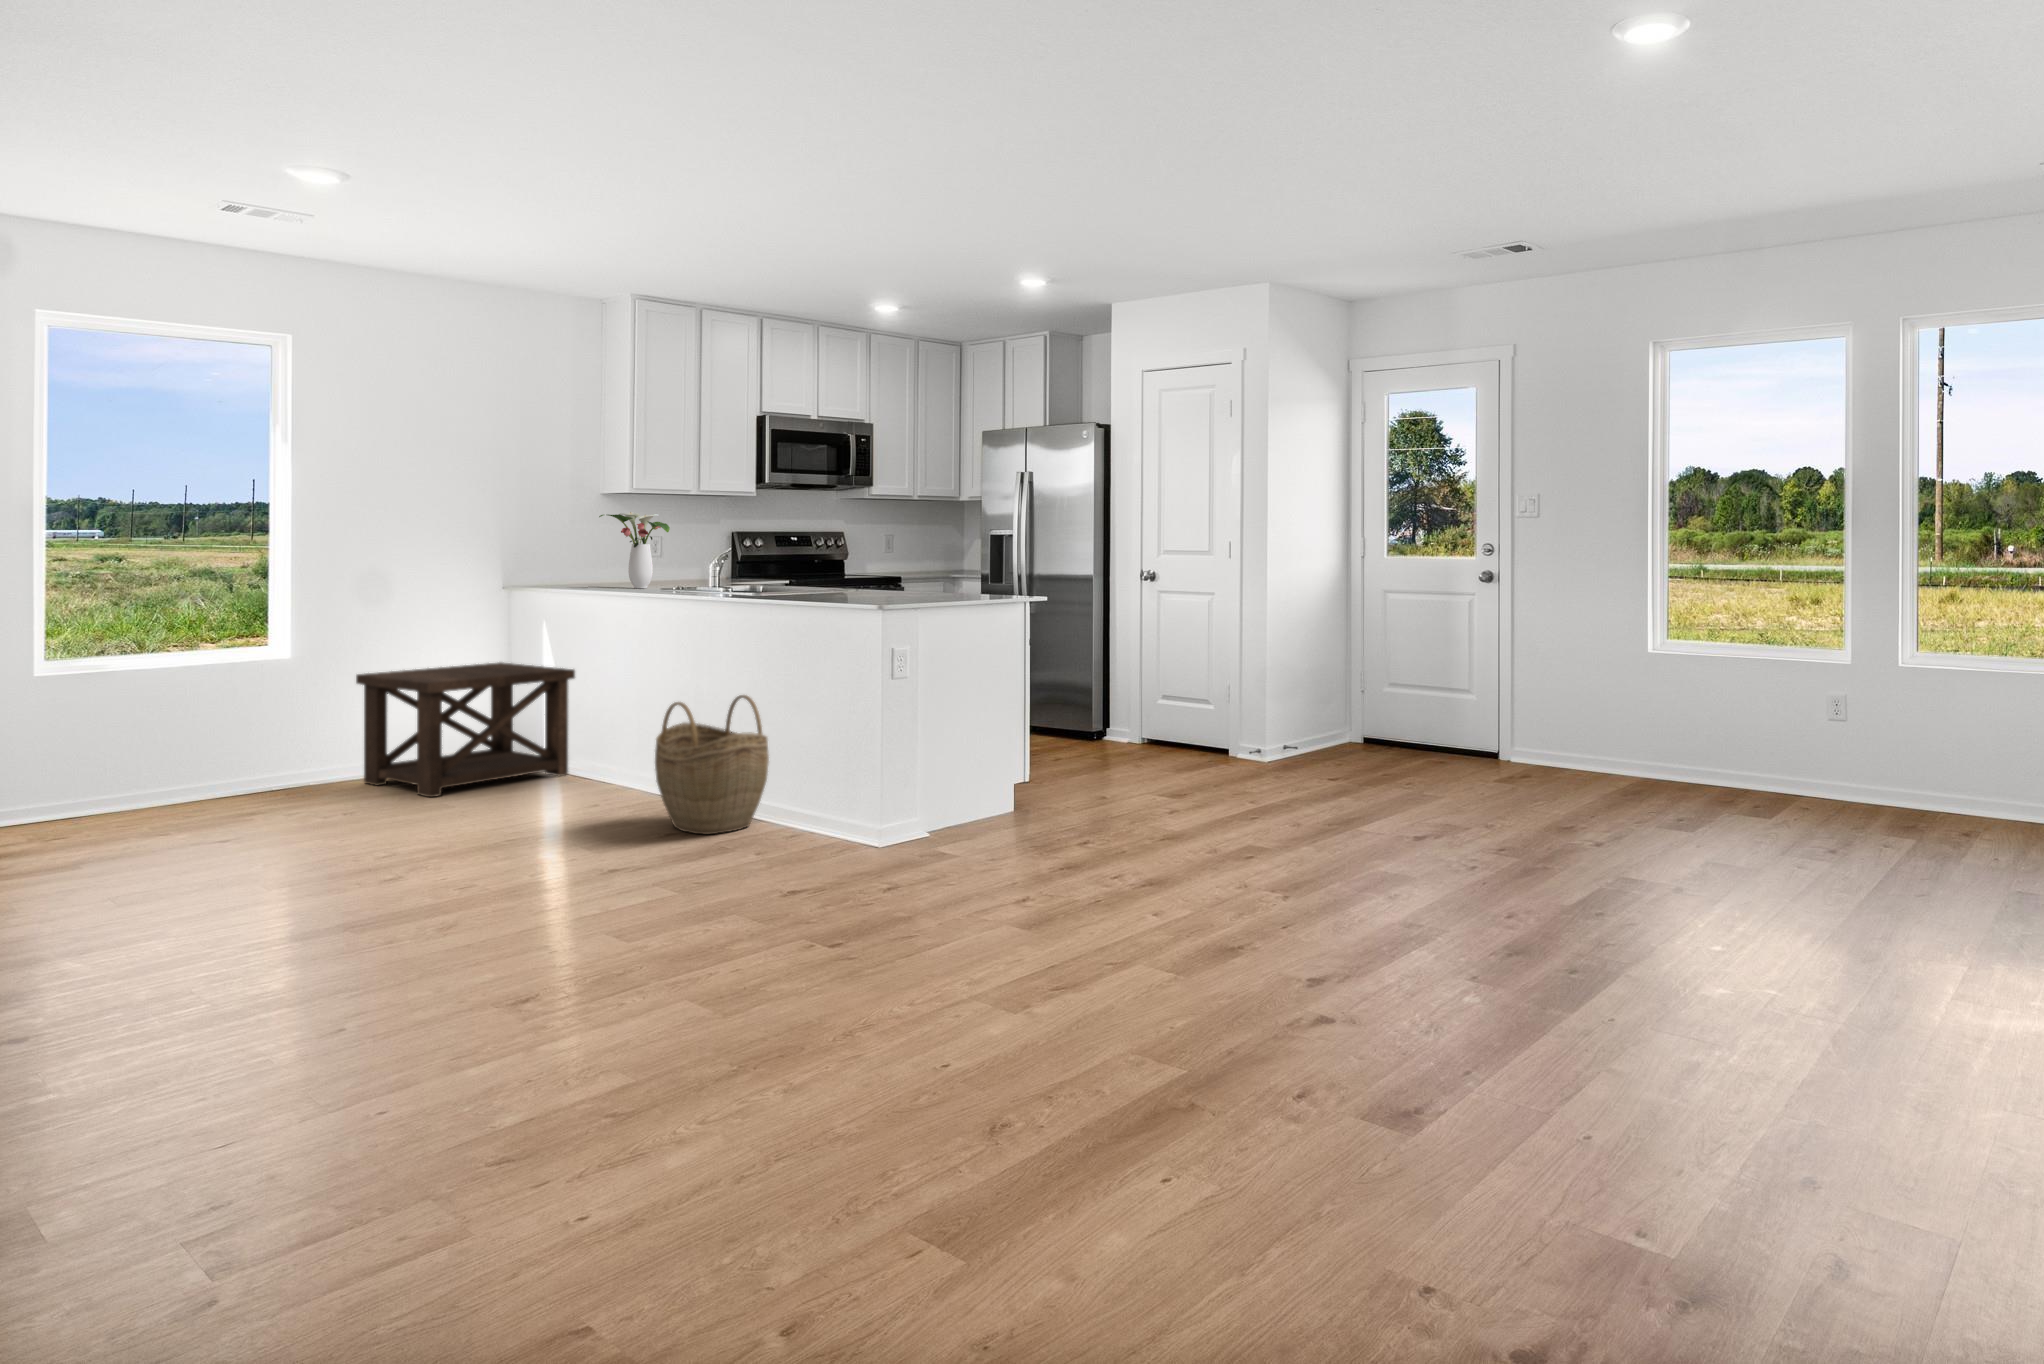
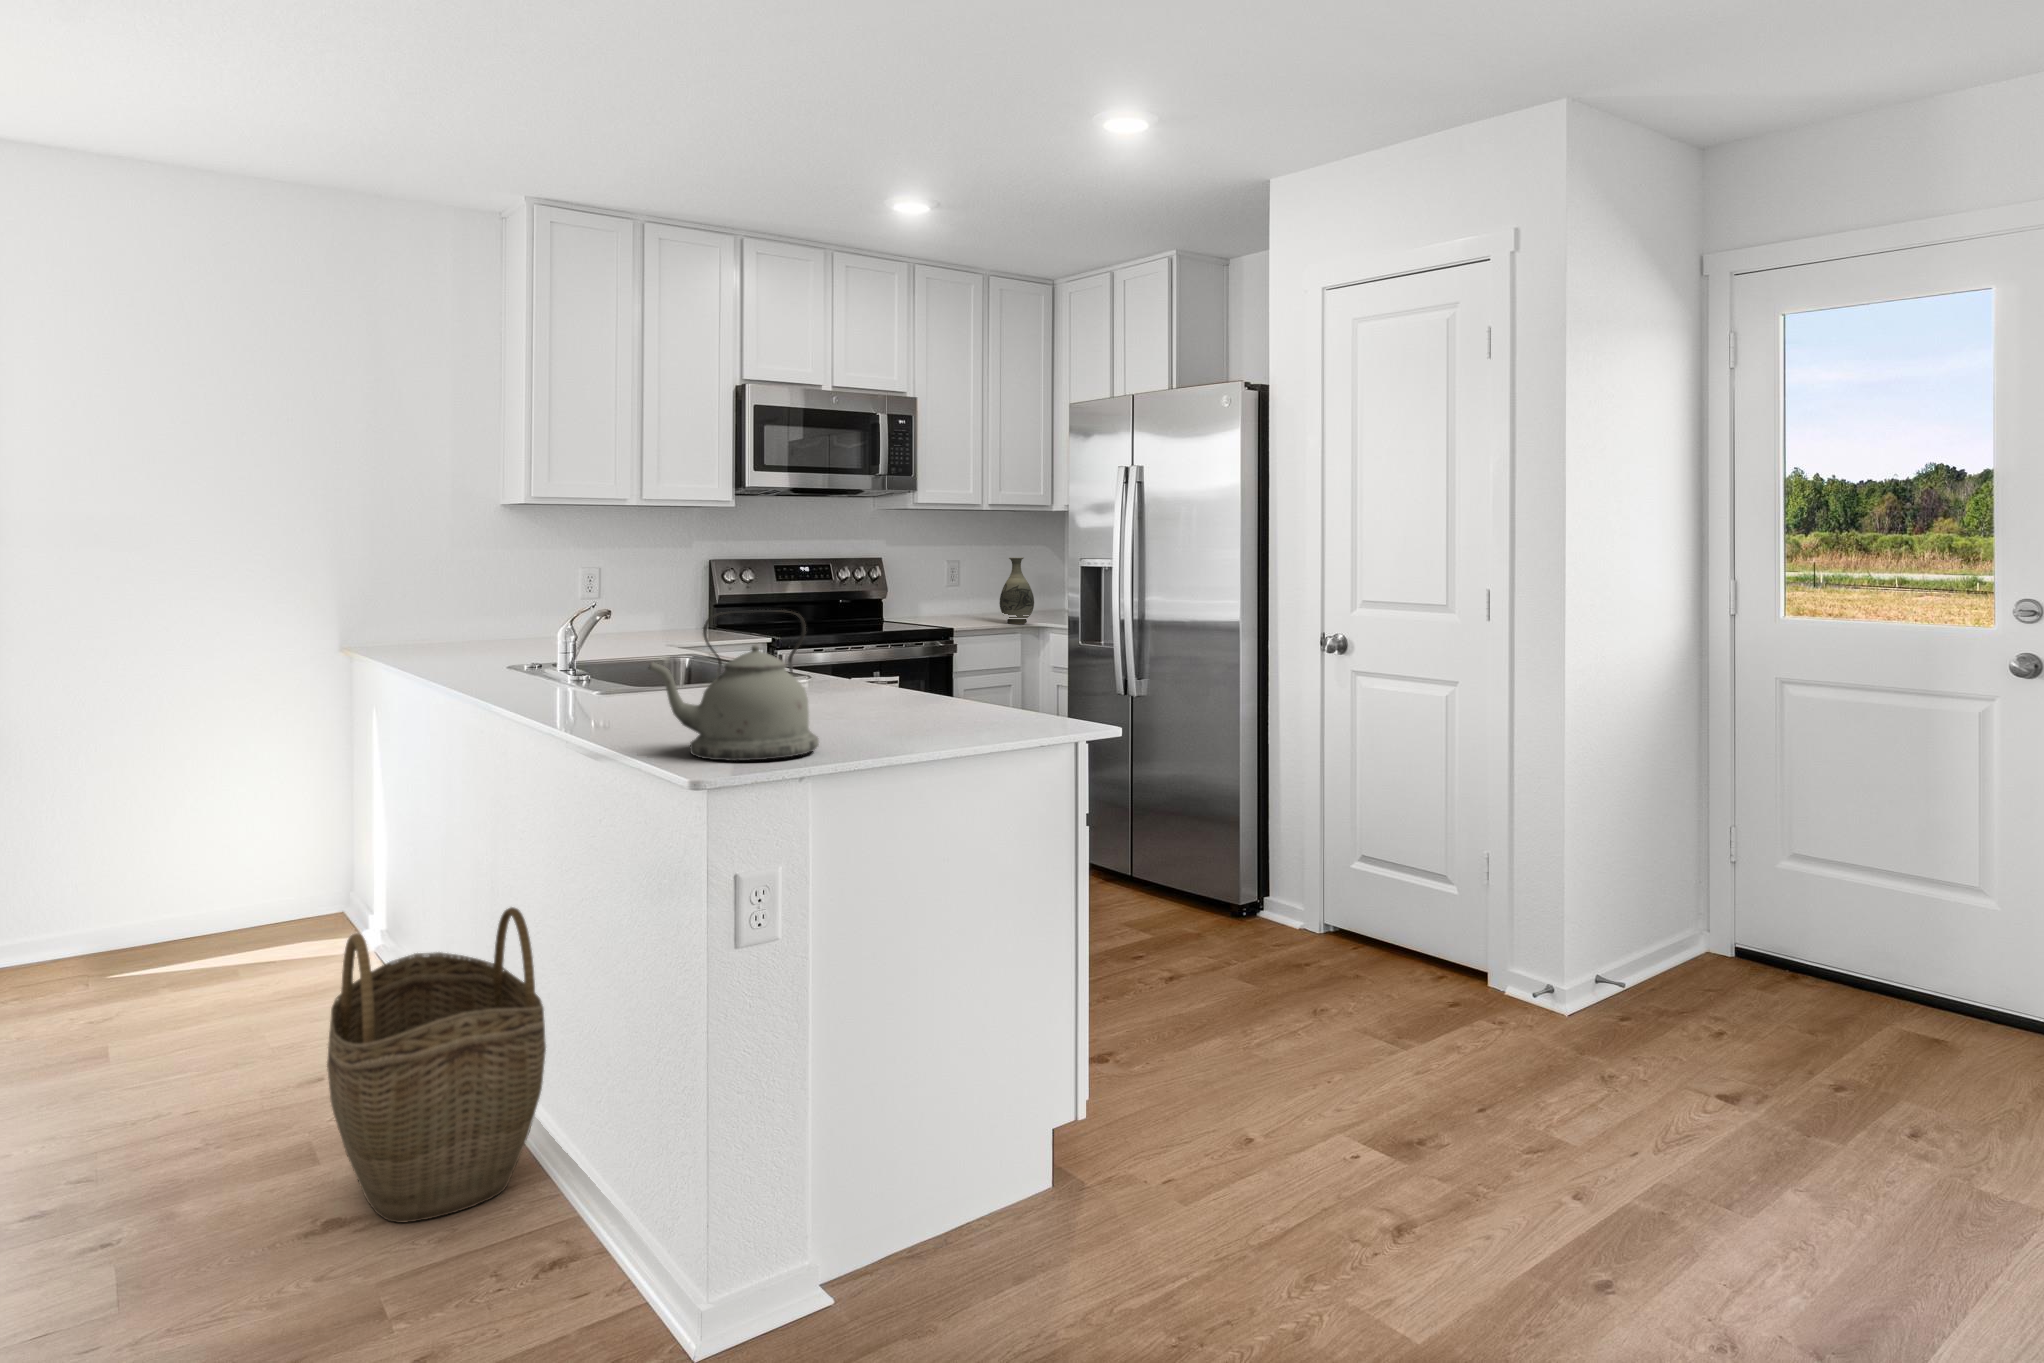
flower arrangement: present [599,512,670,588] -> none [375,534,491,666]
vase: none [921,533,945,578] -> present [999,557,1034,624]
kettle: none [840,543,913,609] -> present [649,610,819,761]
side table: present [356,662,575,797] -> none [65,765,387,1021]

